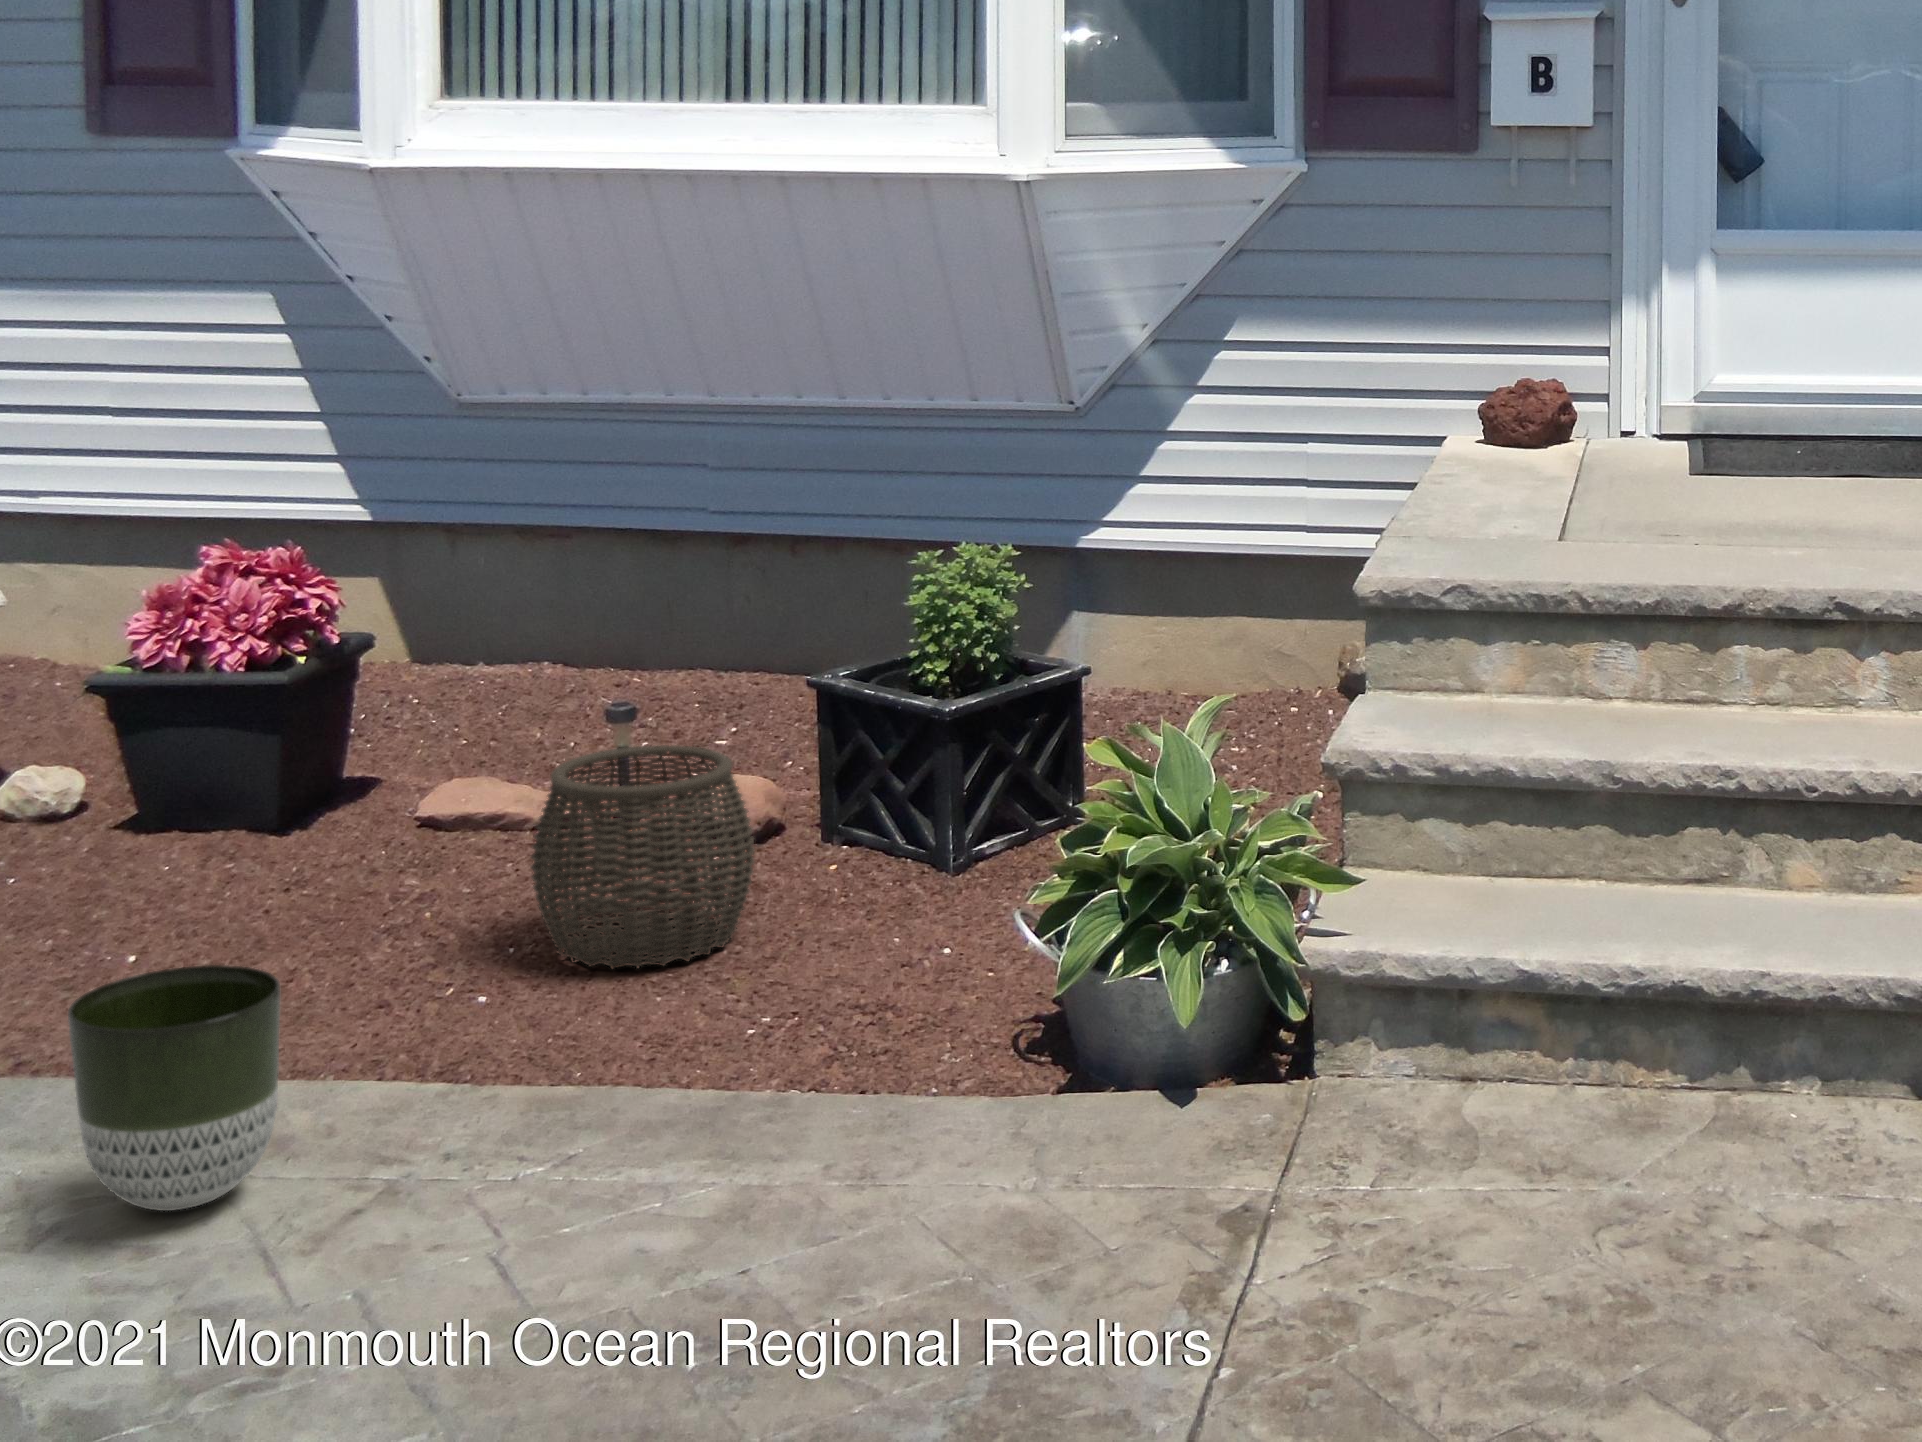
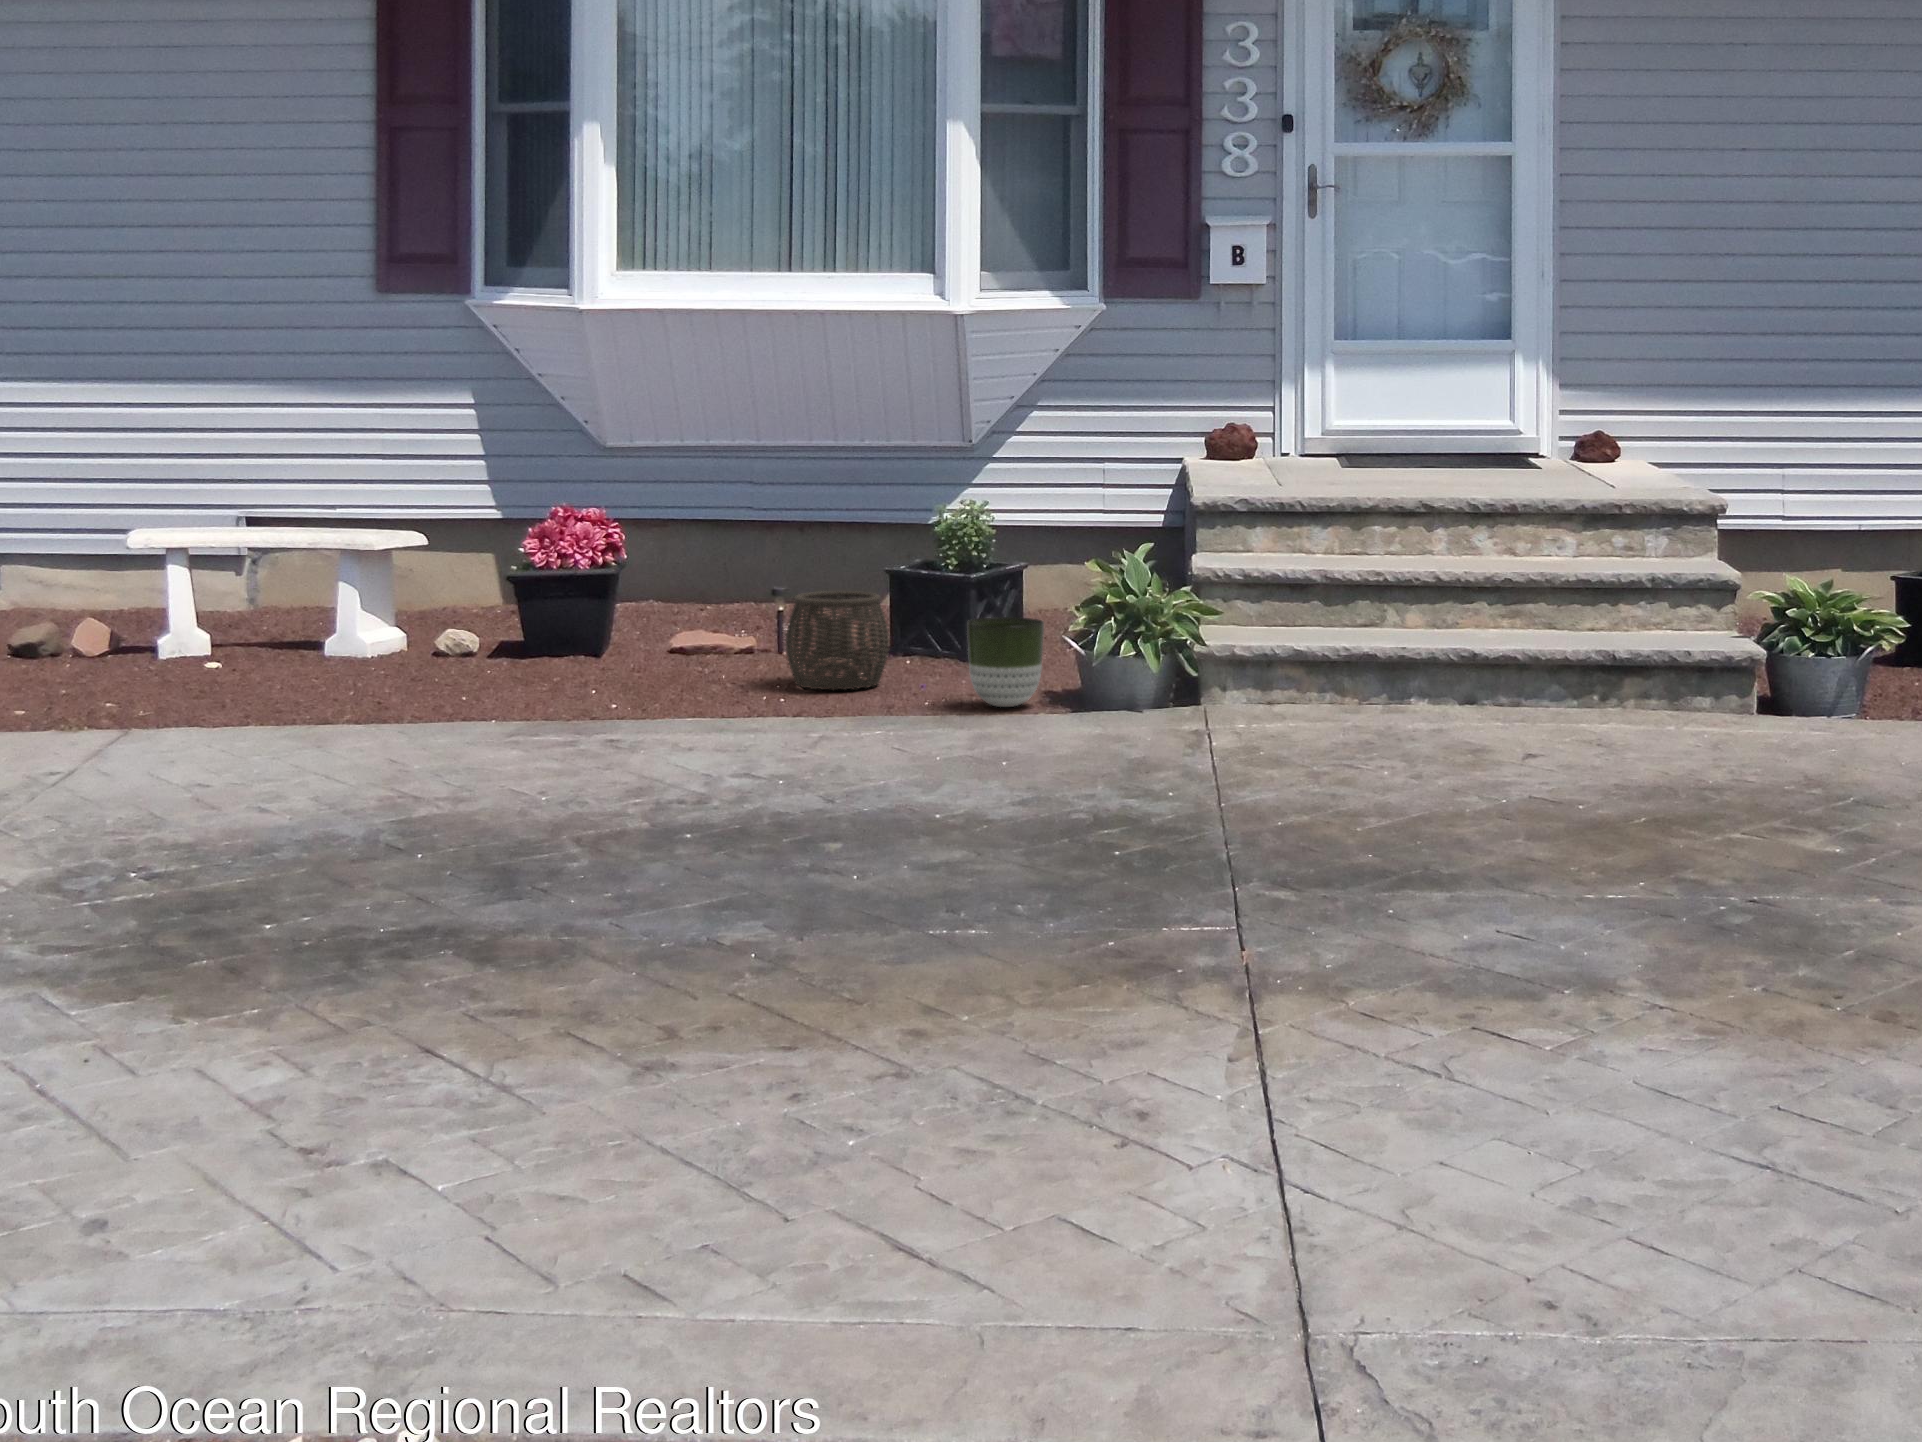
planter: present [68,965,280,1211] -> present [967,617,1044,707]

